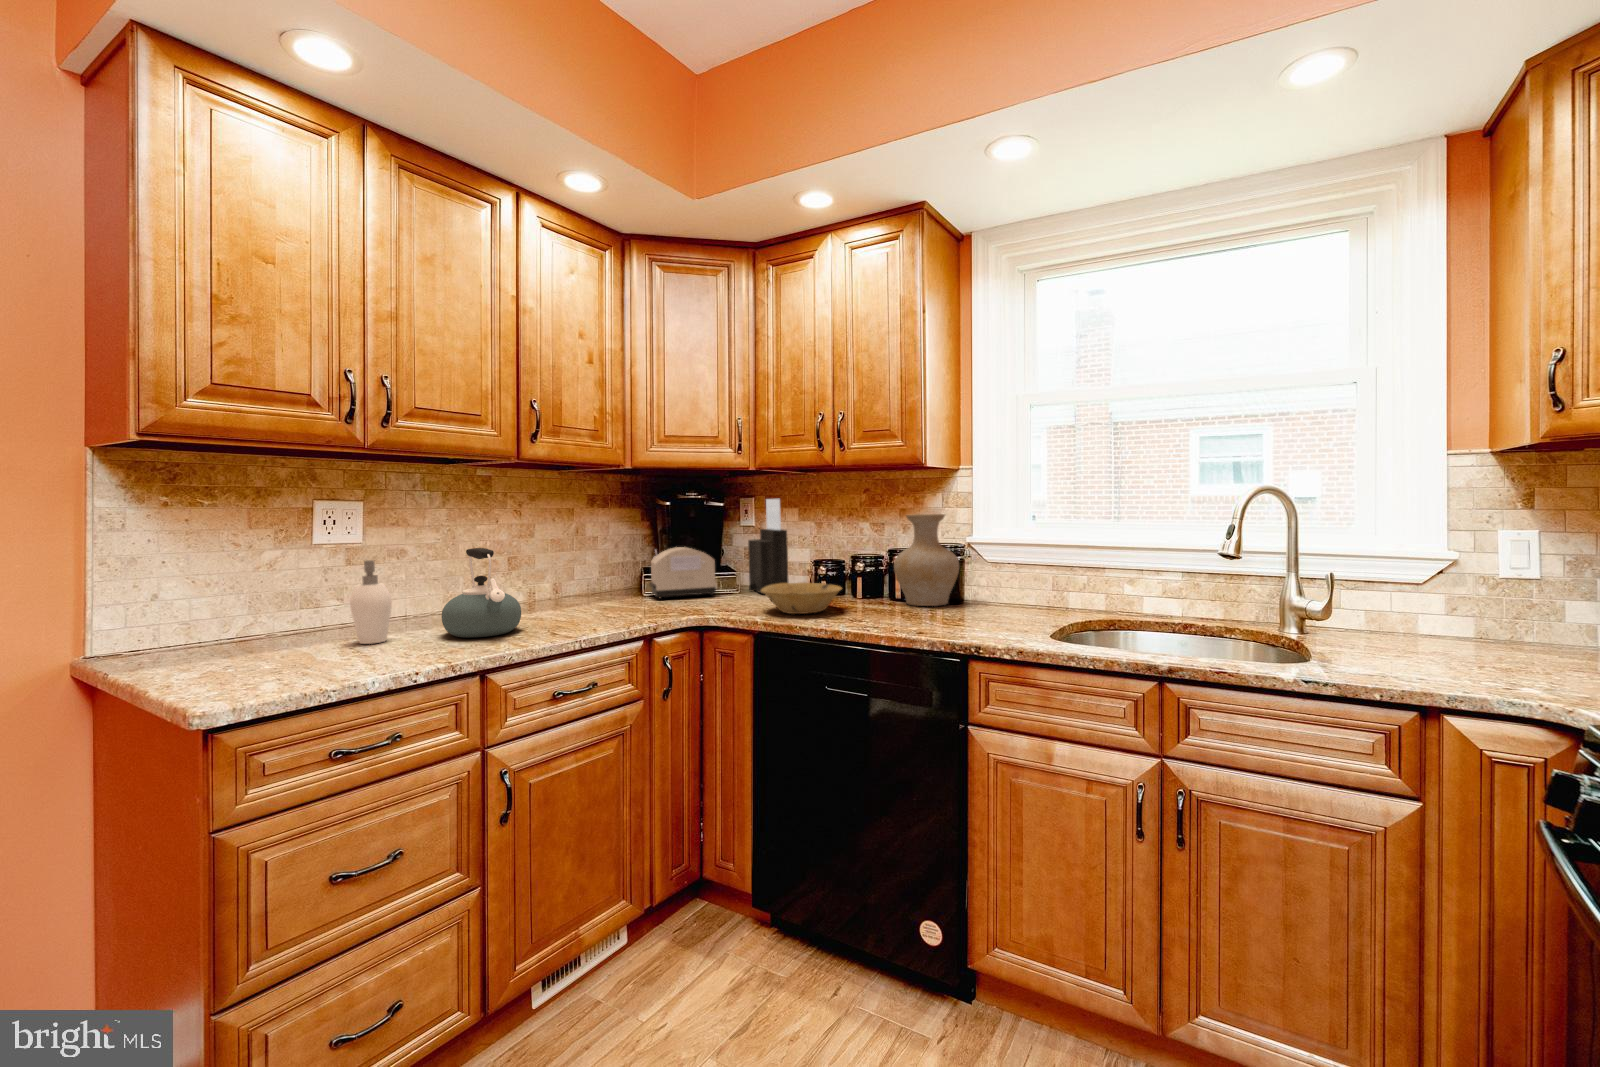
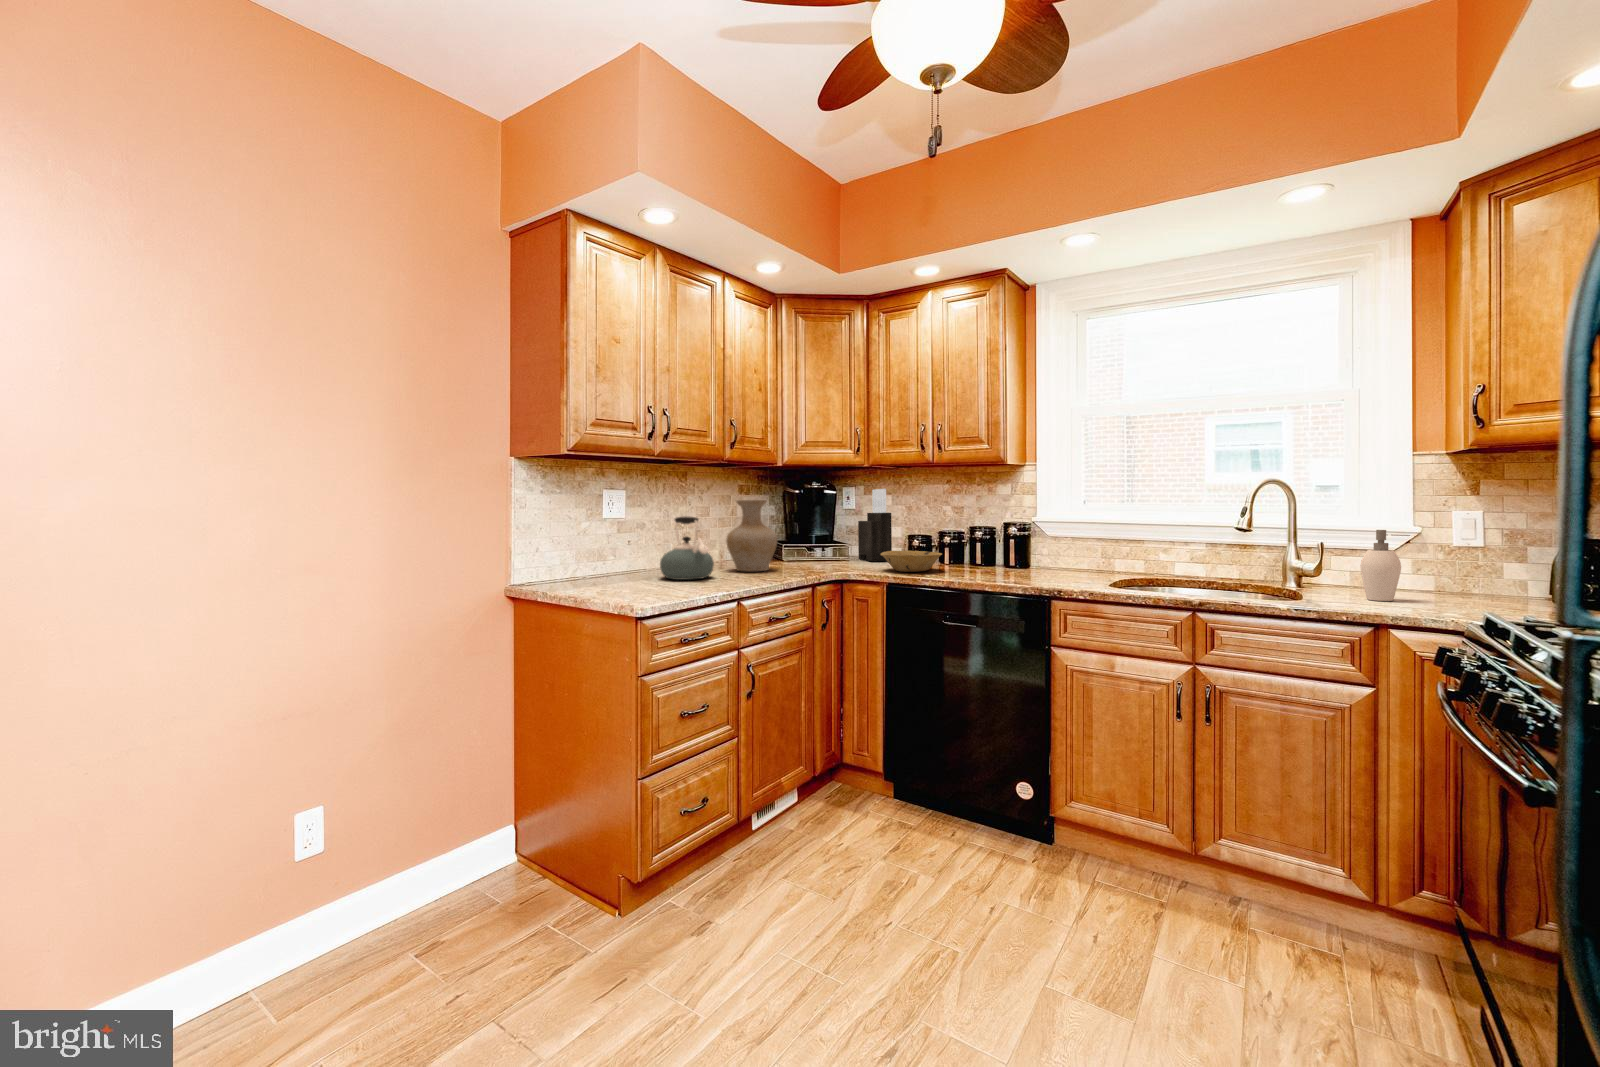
vase: present [894,514,959,606] -> present [726,500,777,571]
toaster: present [649,547,716,599] -> none [785,525,837,563]
soap dispenser: present [350,560,392,644] -> present [1360,530,1410,601]

